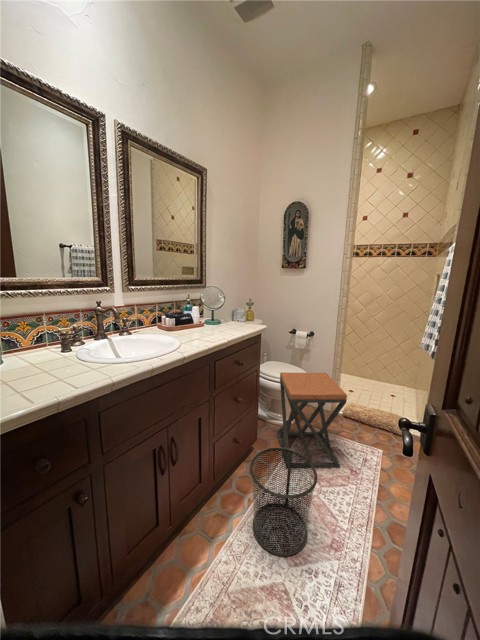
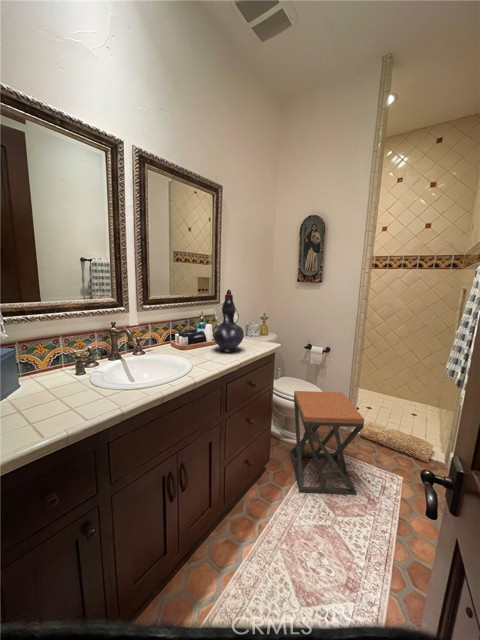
decorative vase: none [200,270,231,333] -> present [213,290,244,352]
waste bin: present [250,448,317,556] -> none [261,474,332,594]

